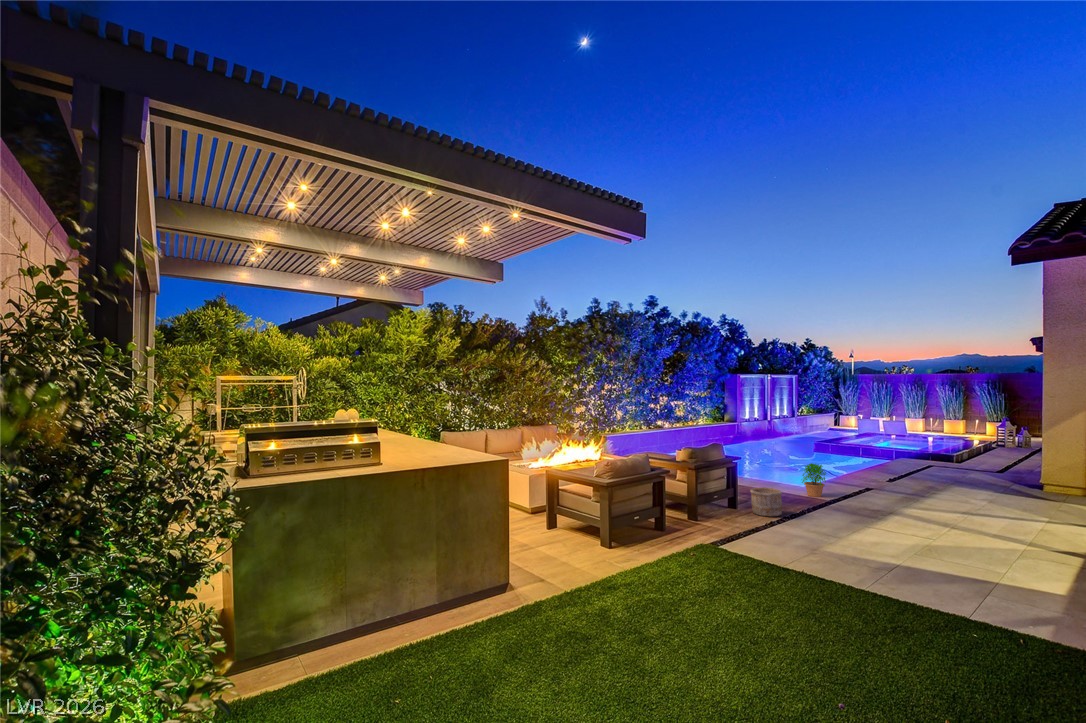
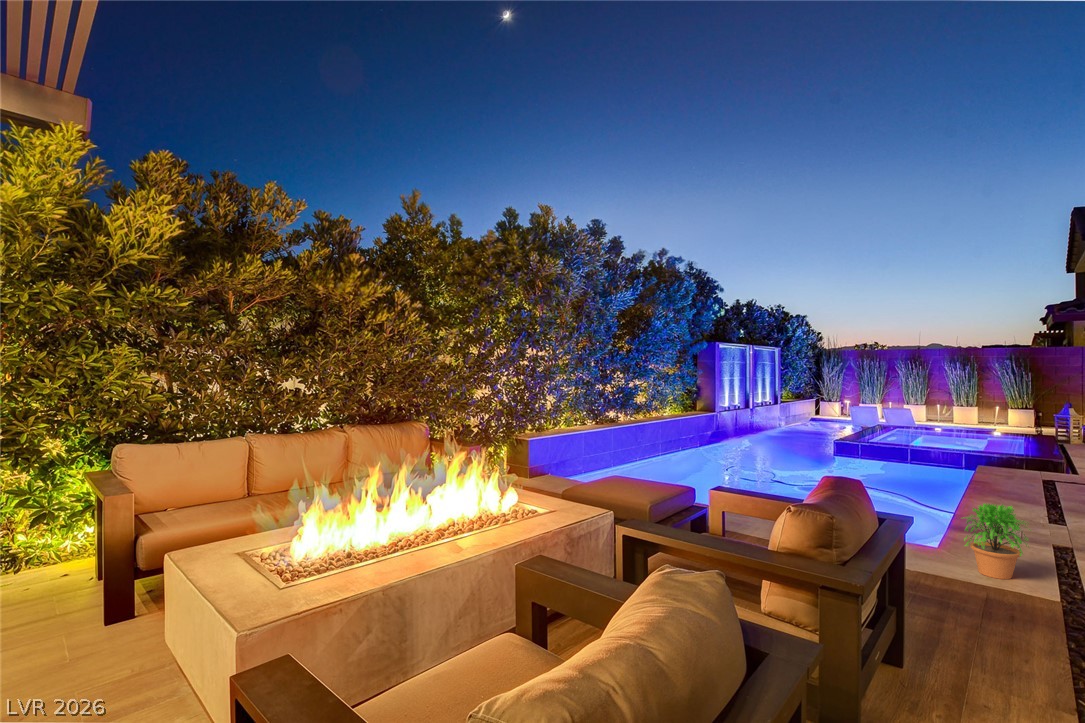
wooden bucket: present [750,487,782,516] -> none [941,587,1044,684]

